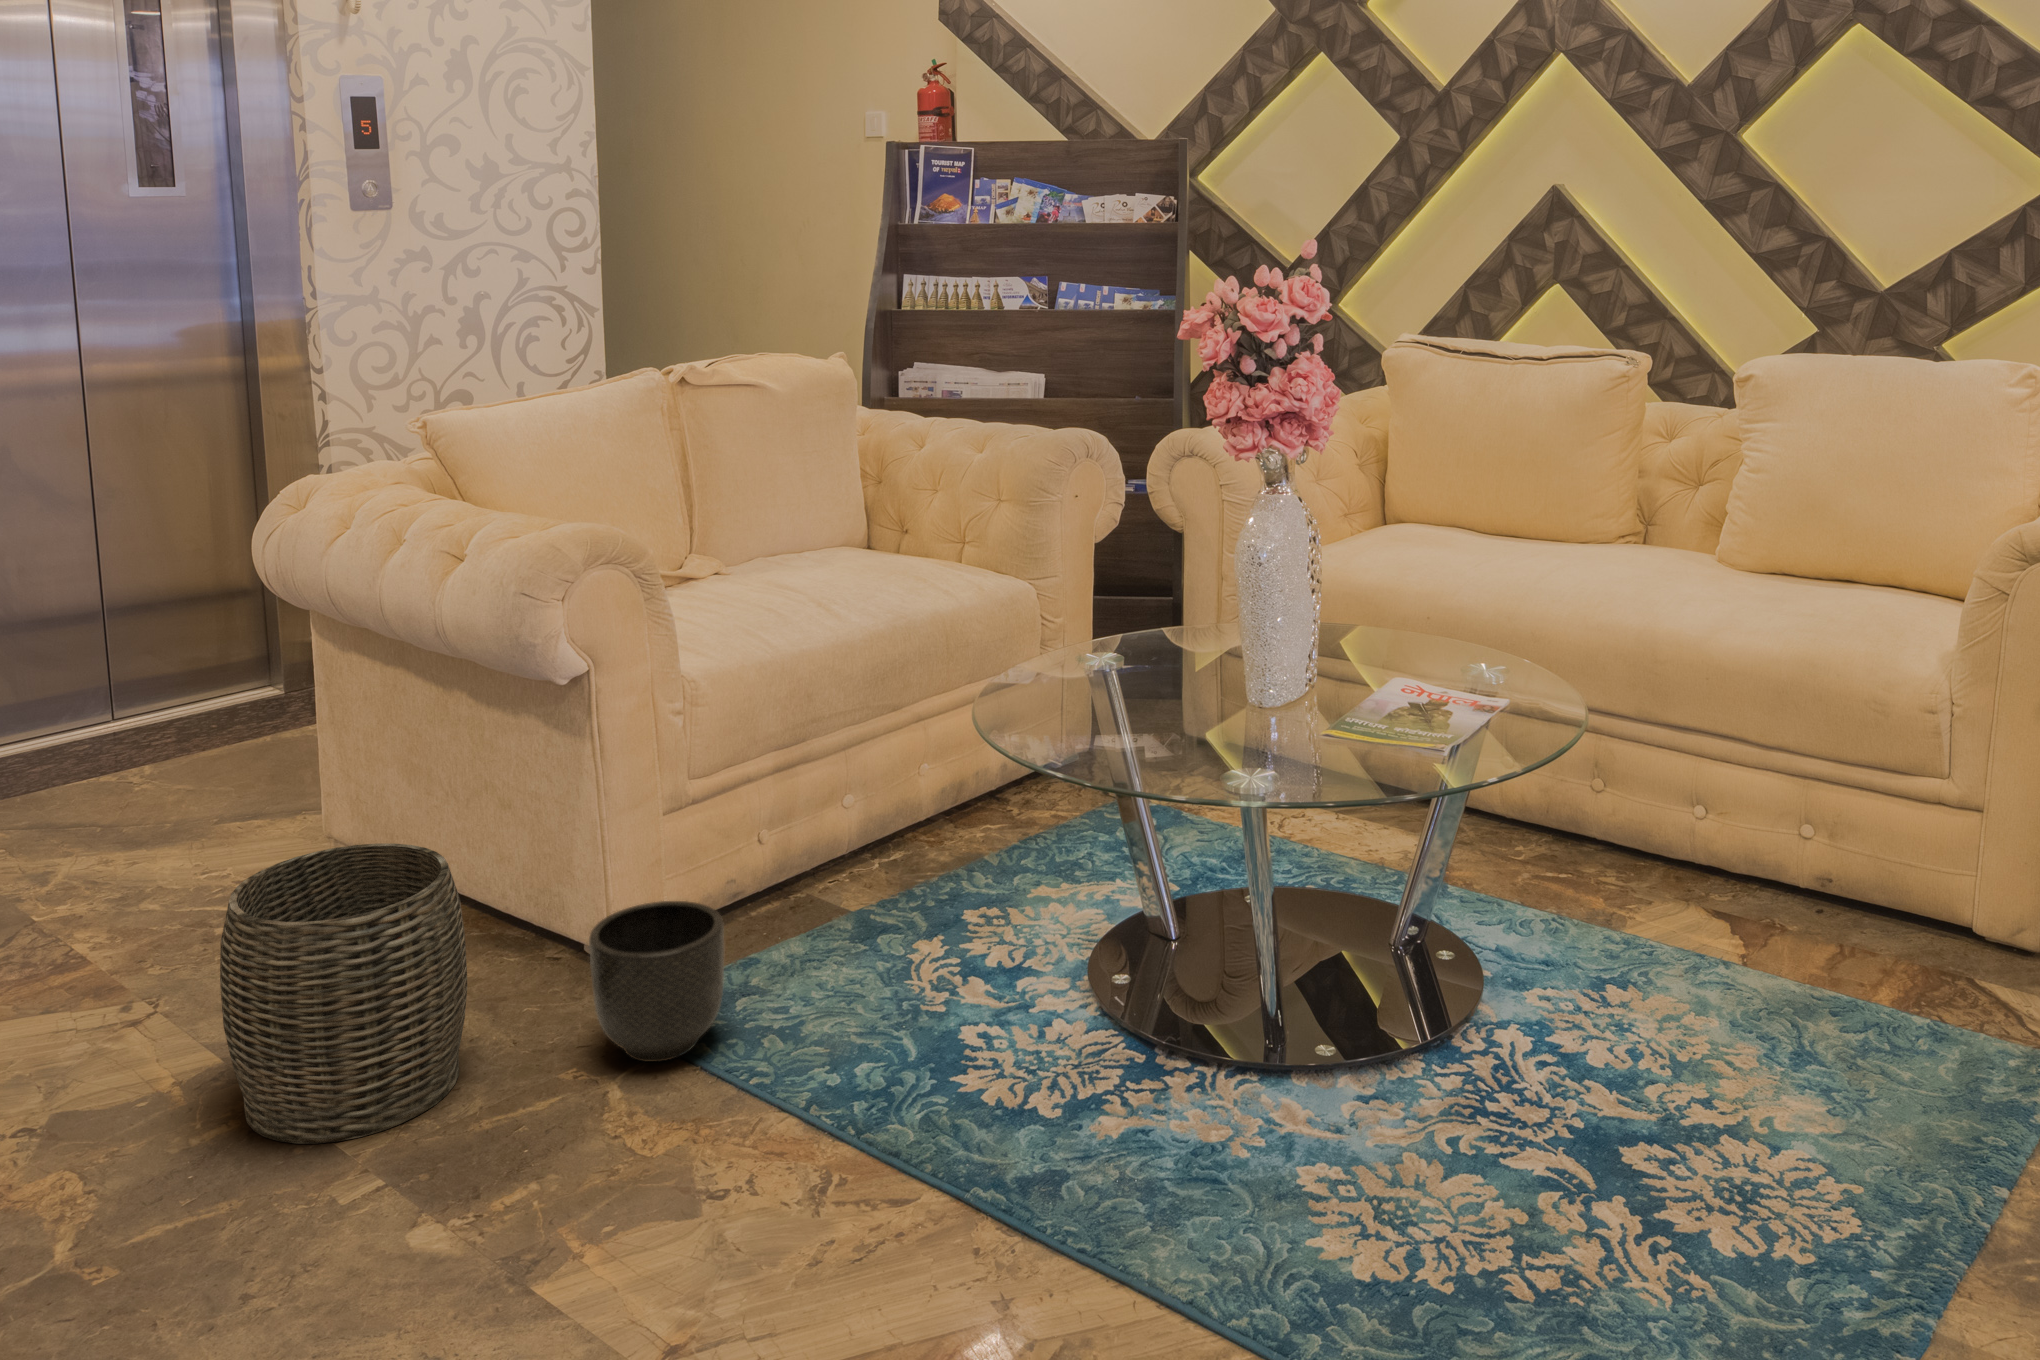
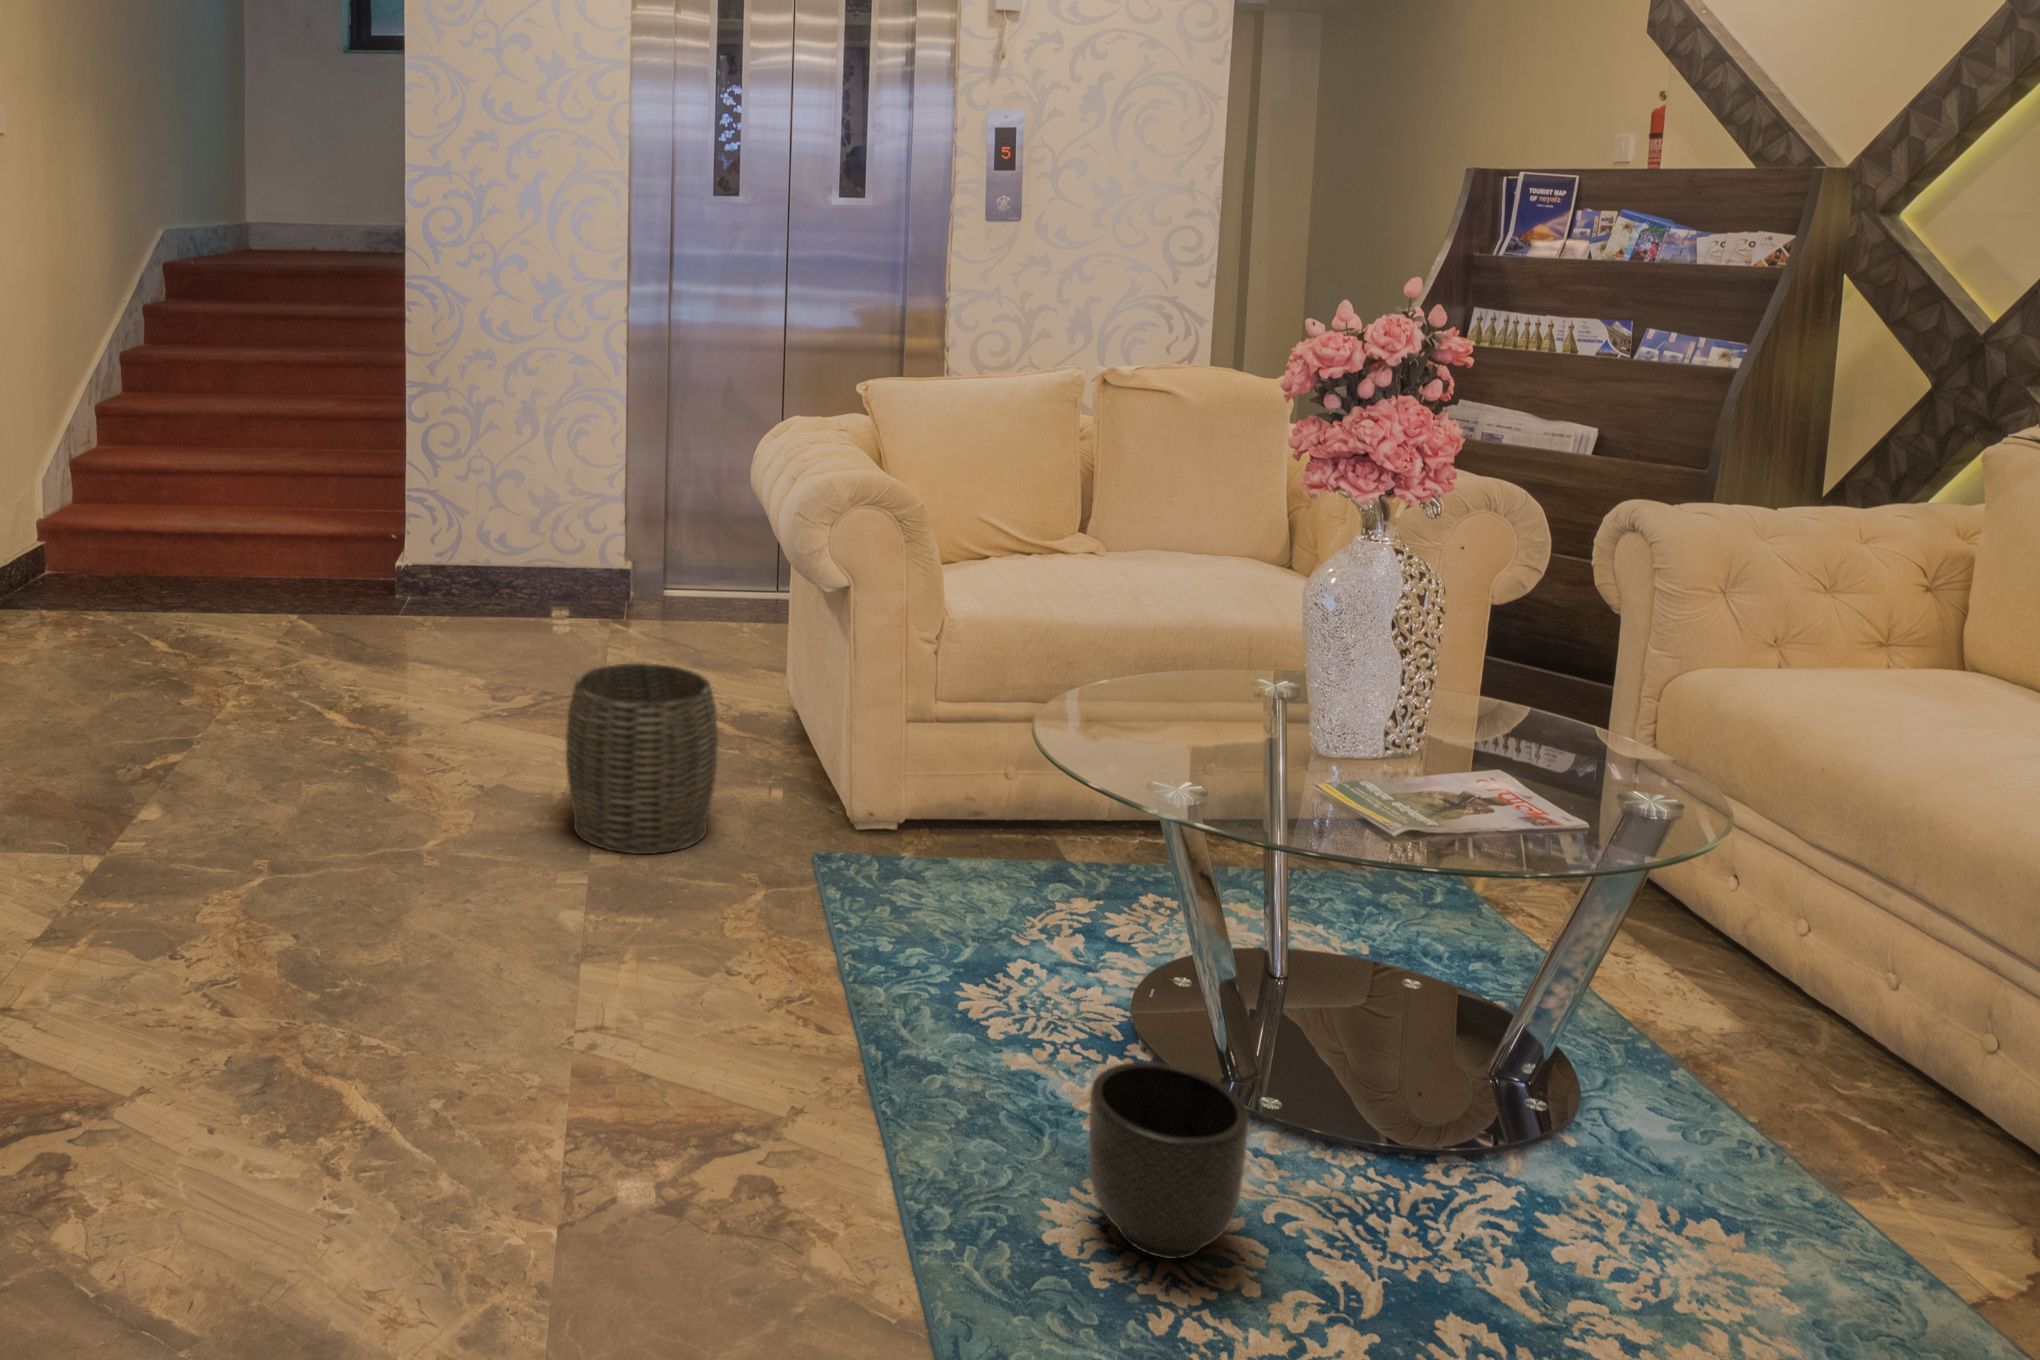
planter: present [589,901,724,1062] -> present [1089,1062,1248,1259]

